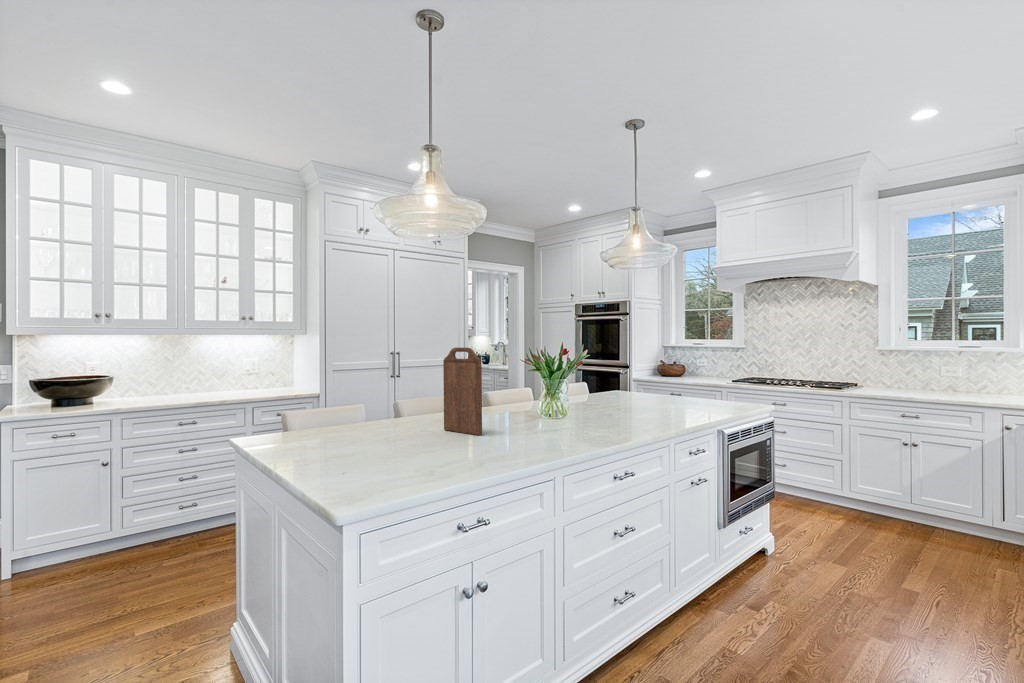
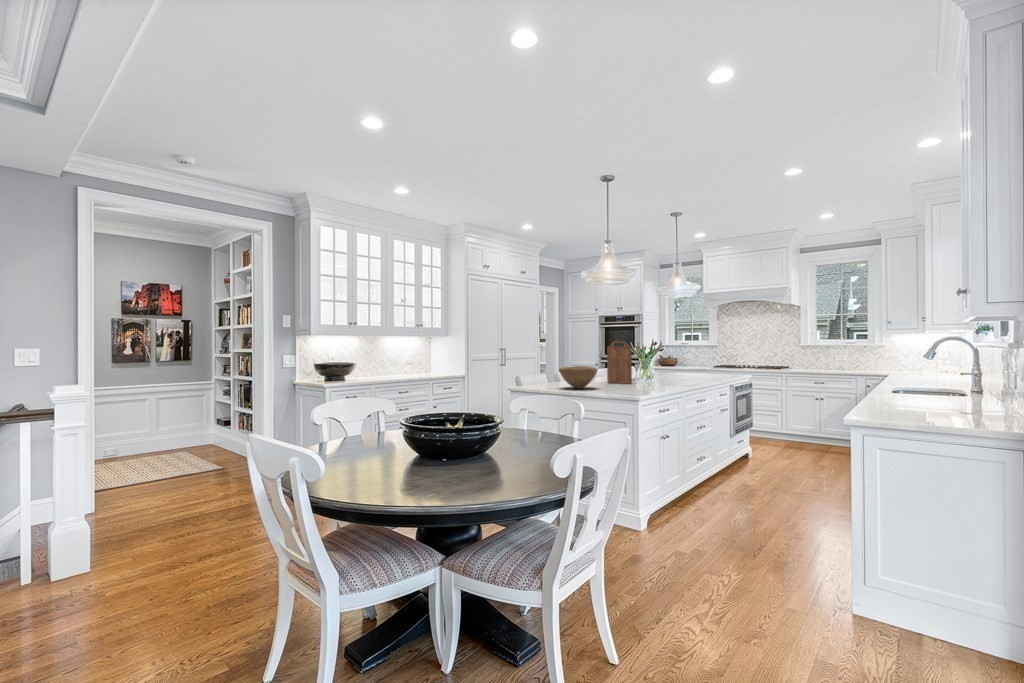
bowl: none [276,402,365,454] -> present [559,366,598,389]

